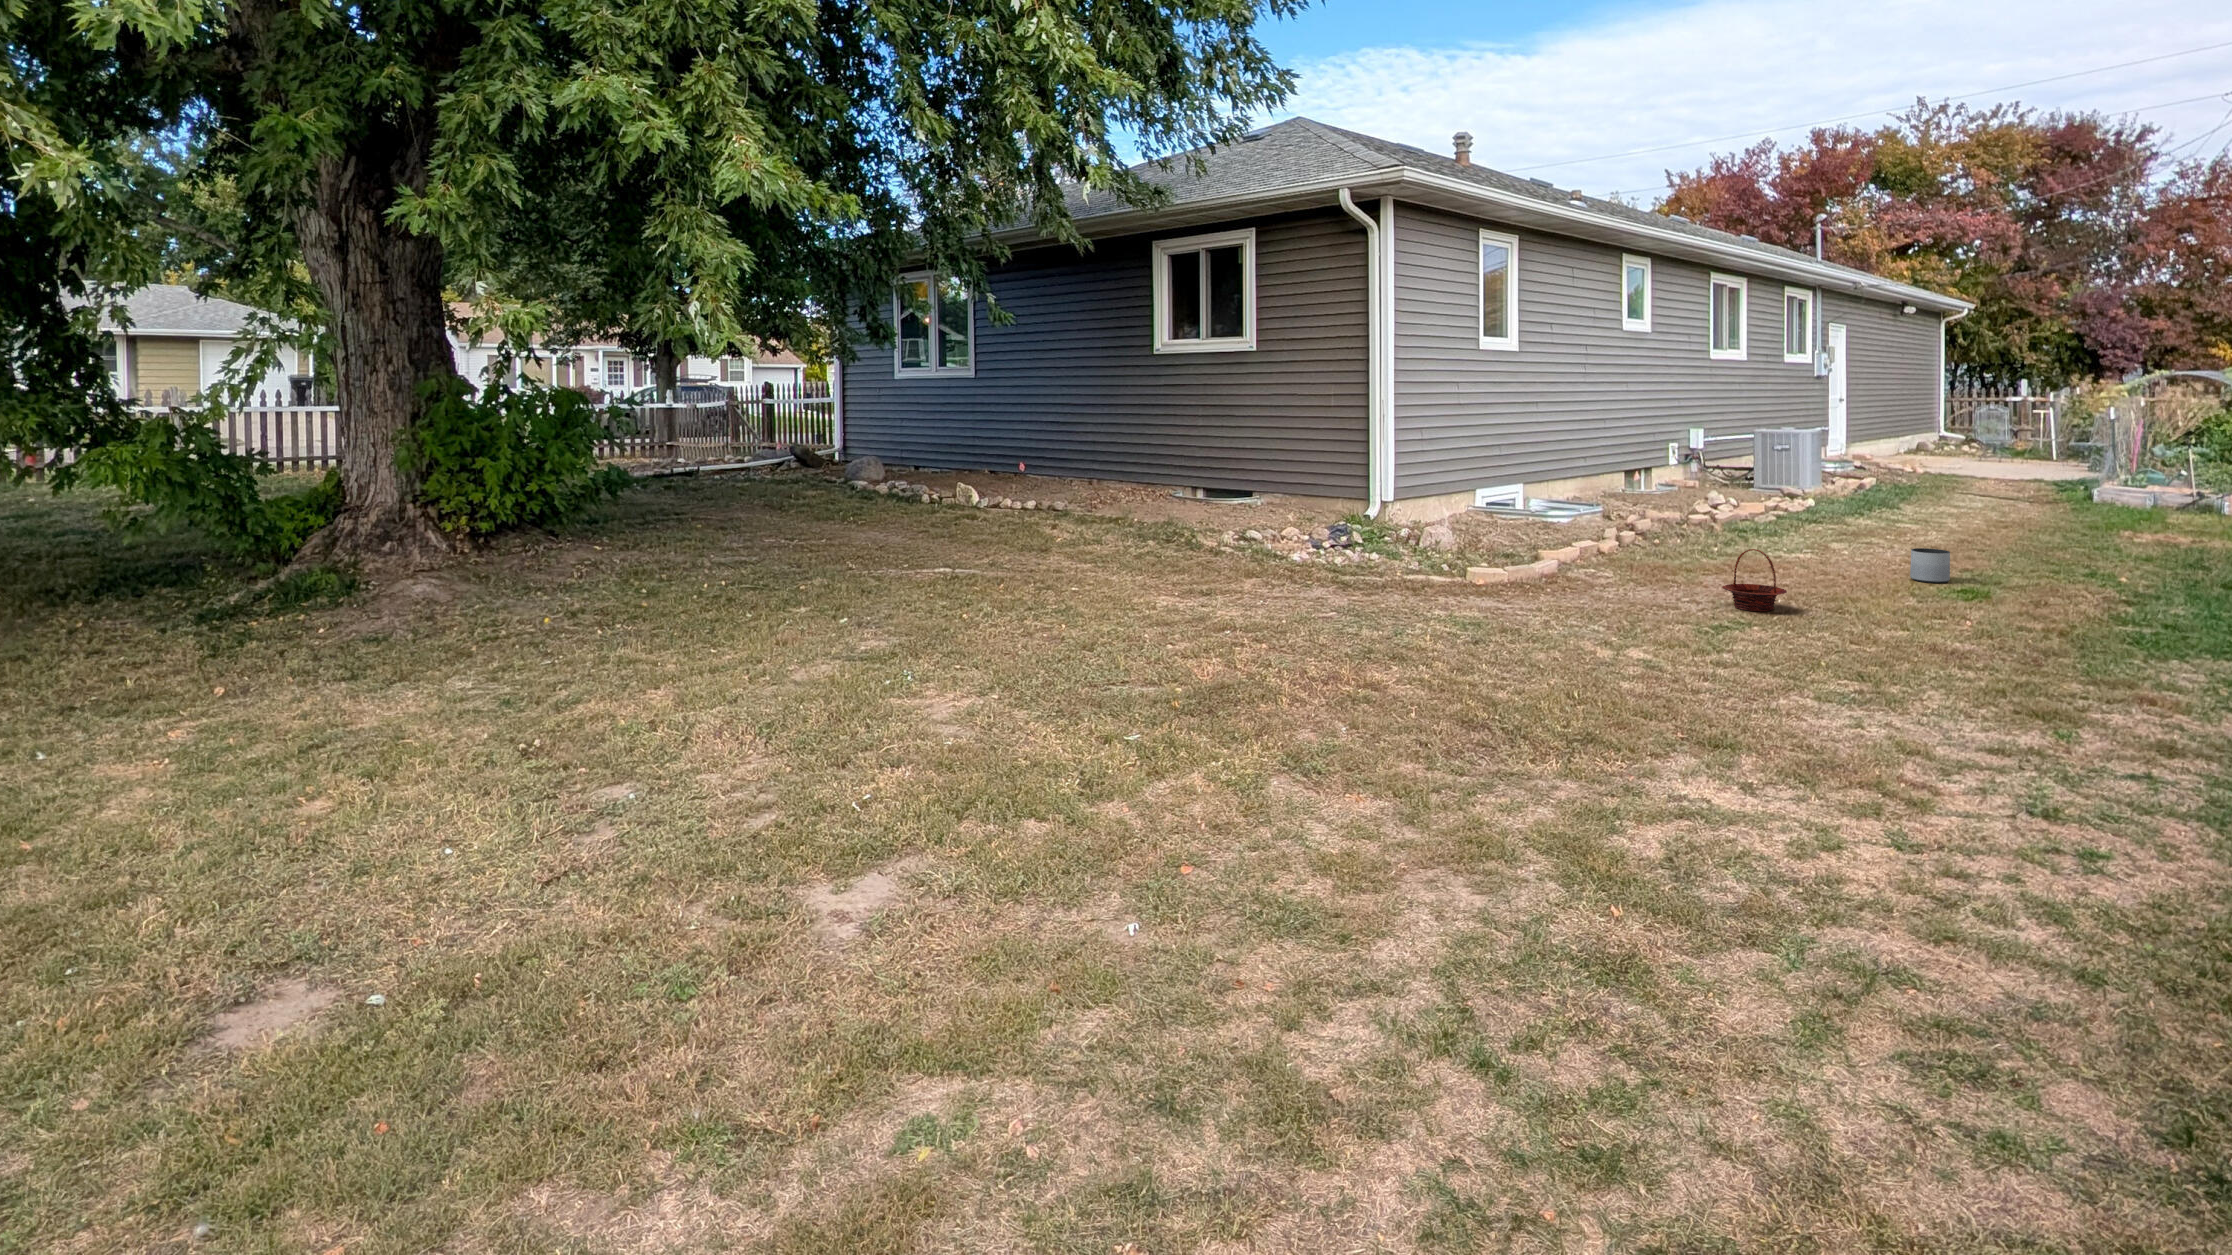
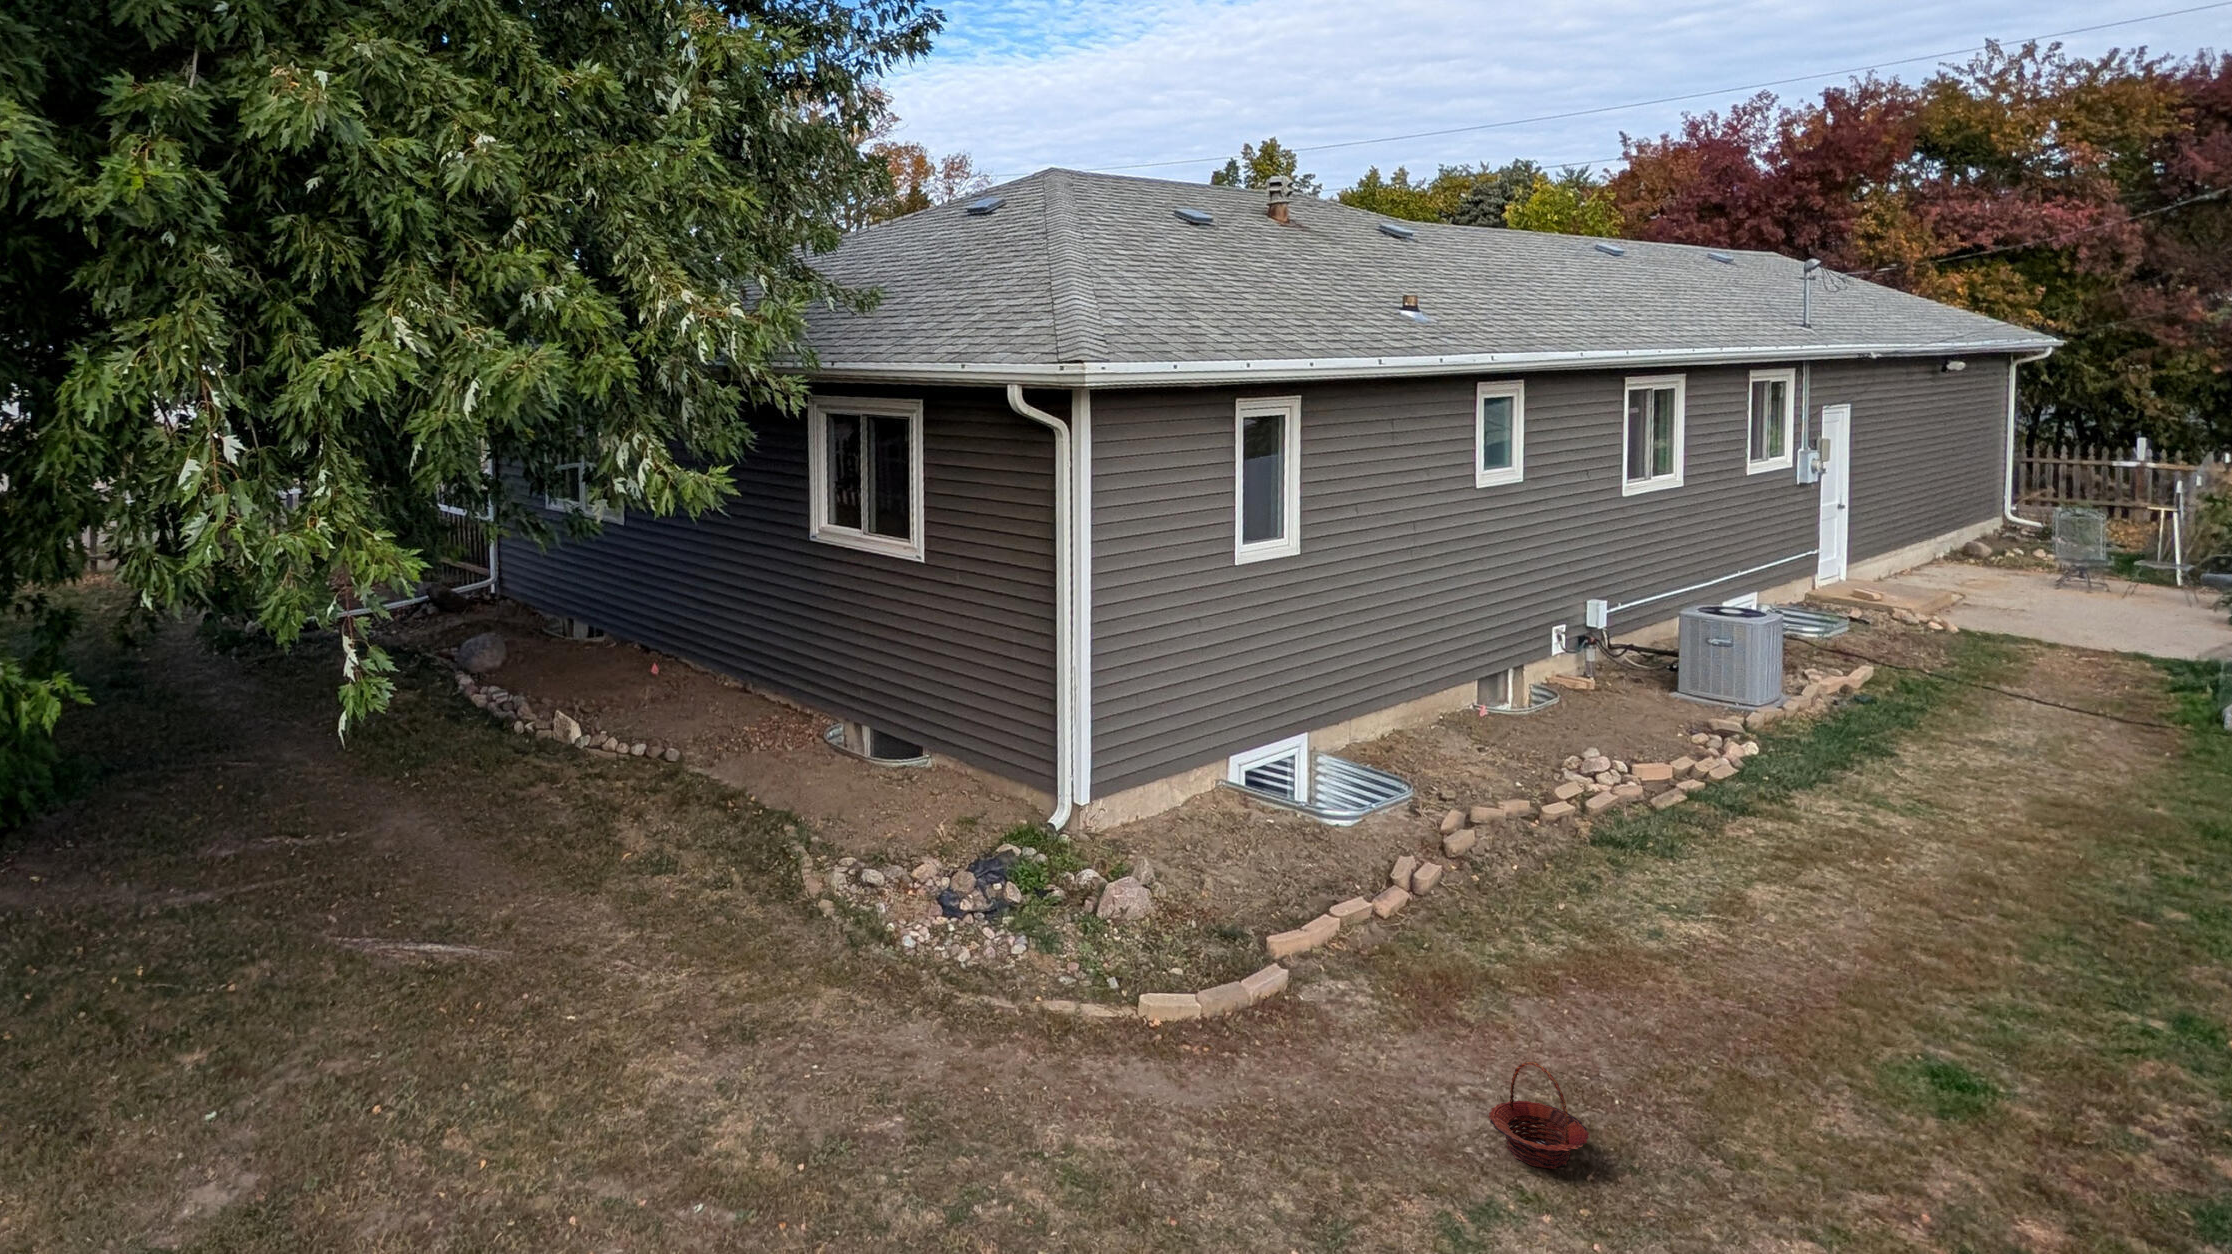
planter: present [1910,548,1950,583] -> none [1828,1000,1892,1068]

